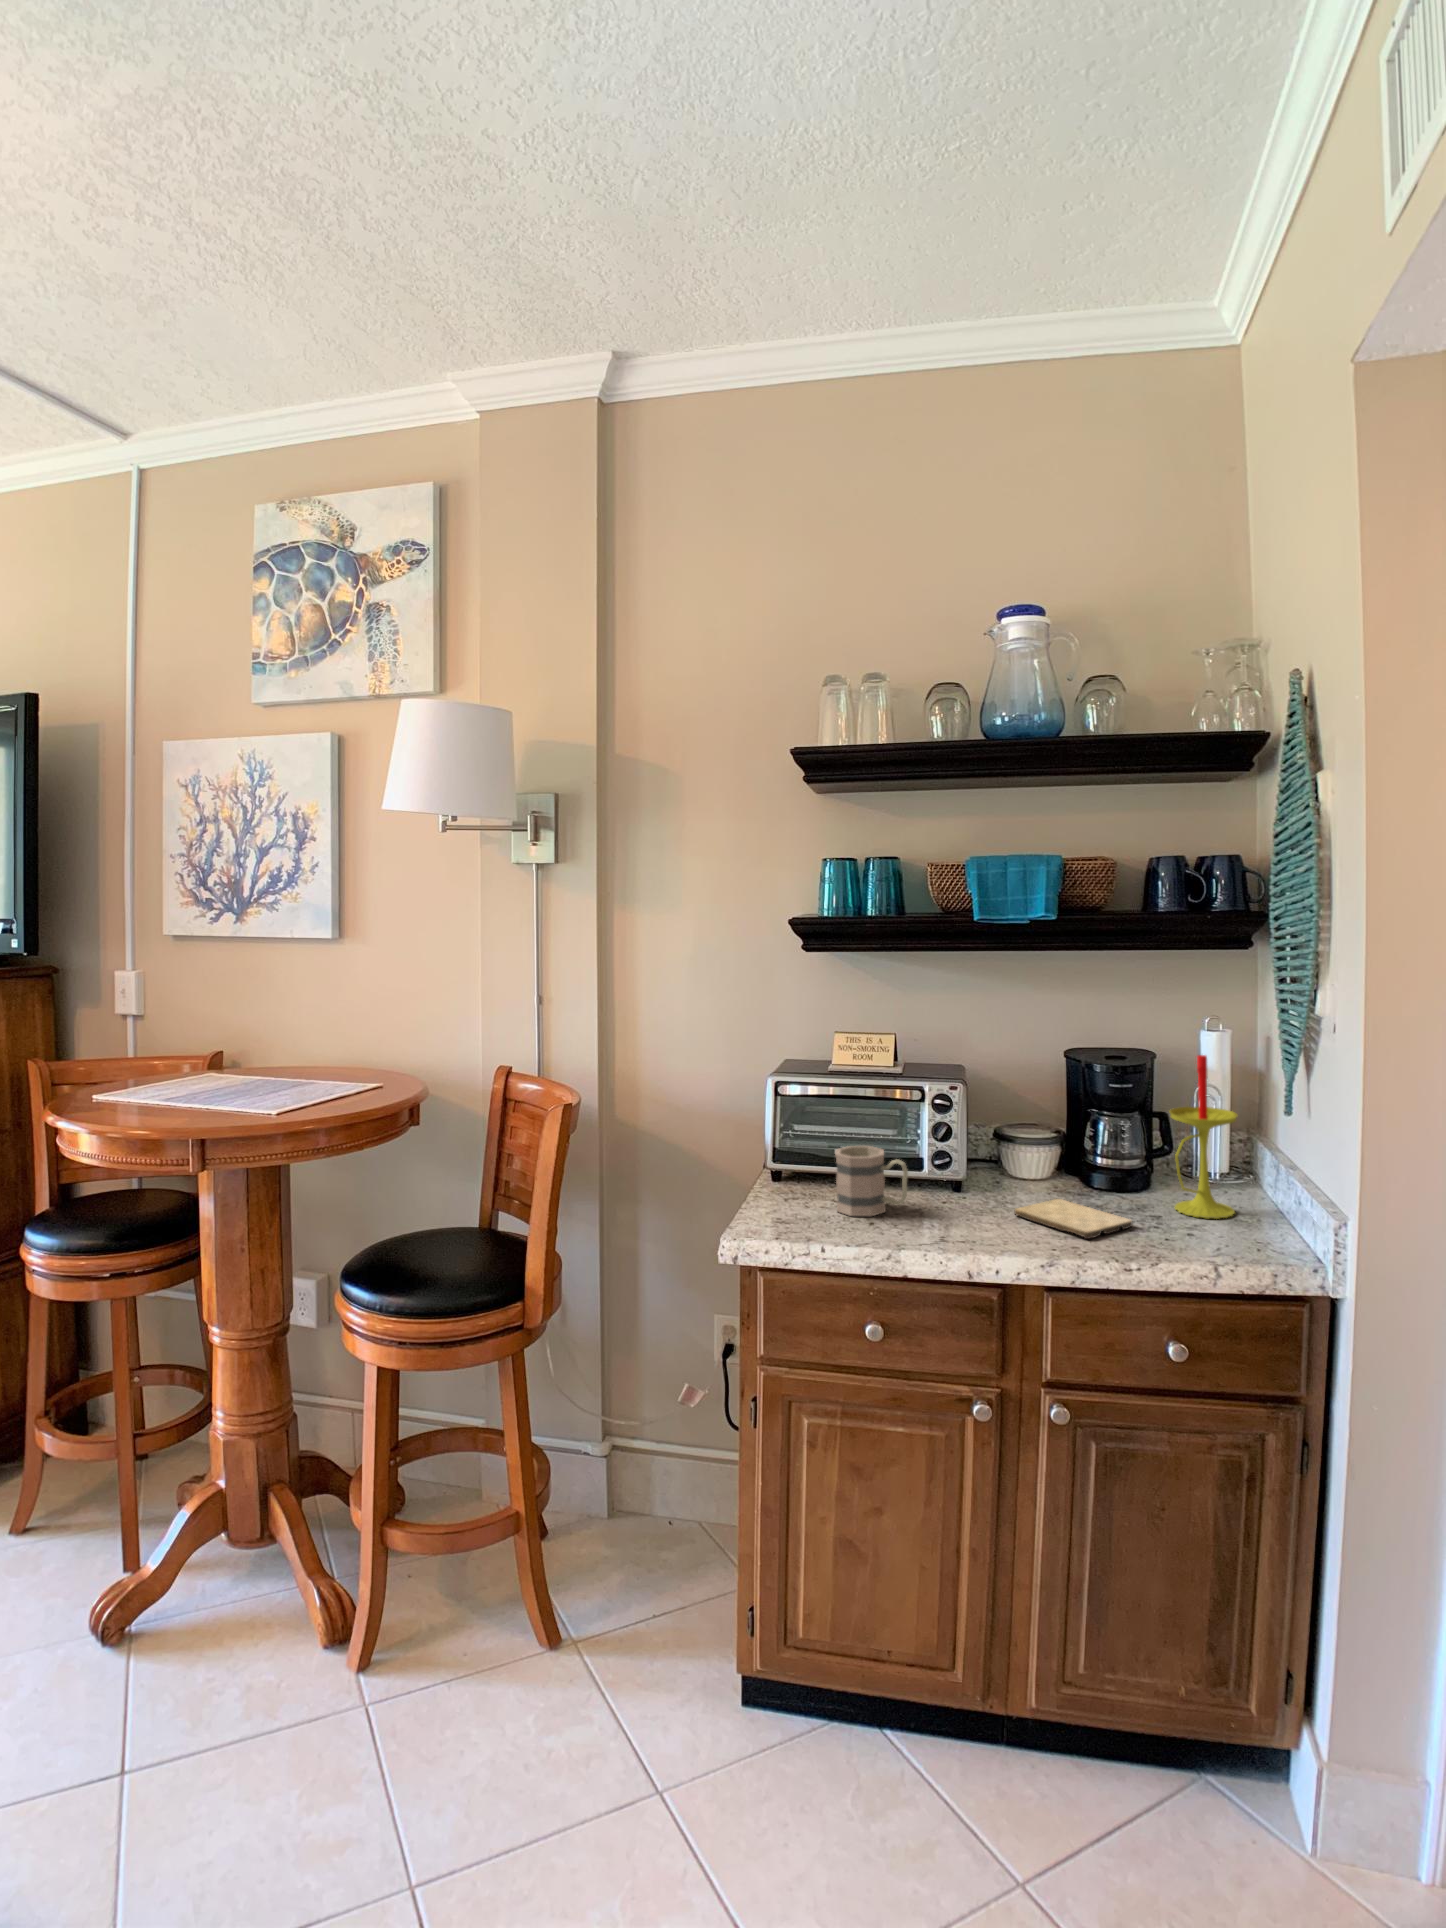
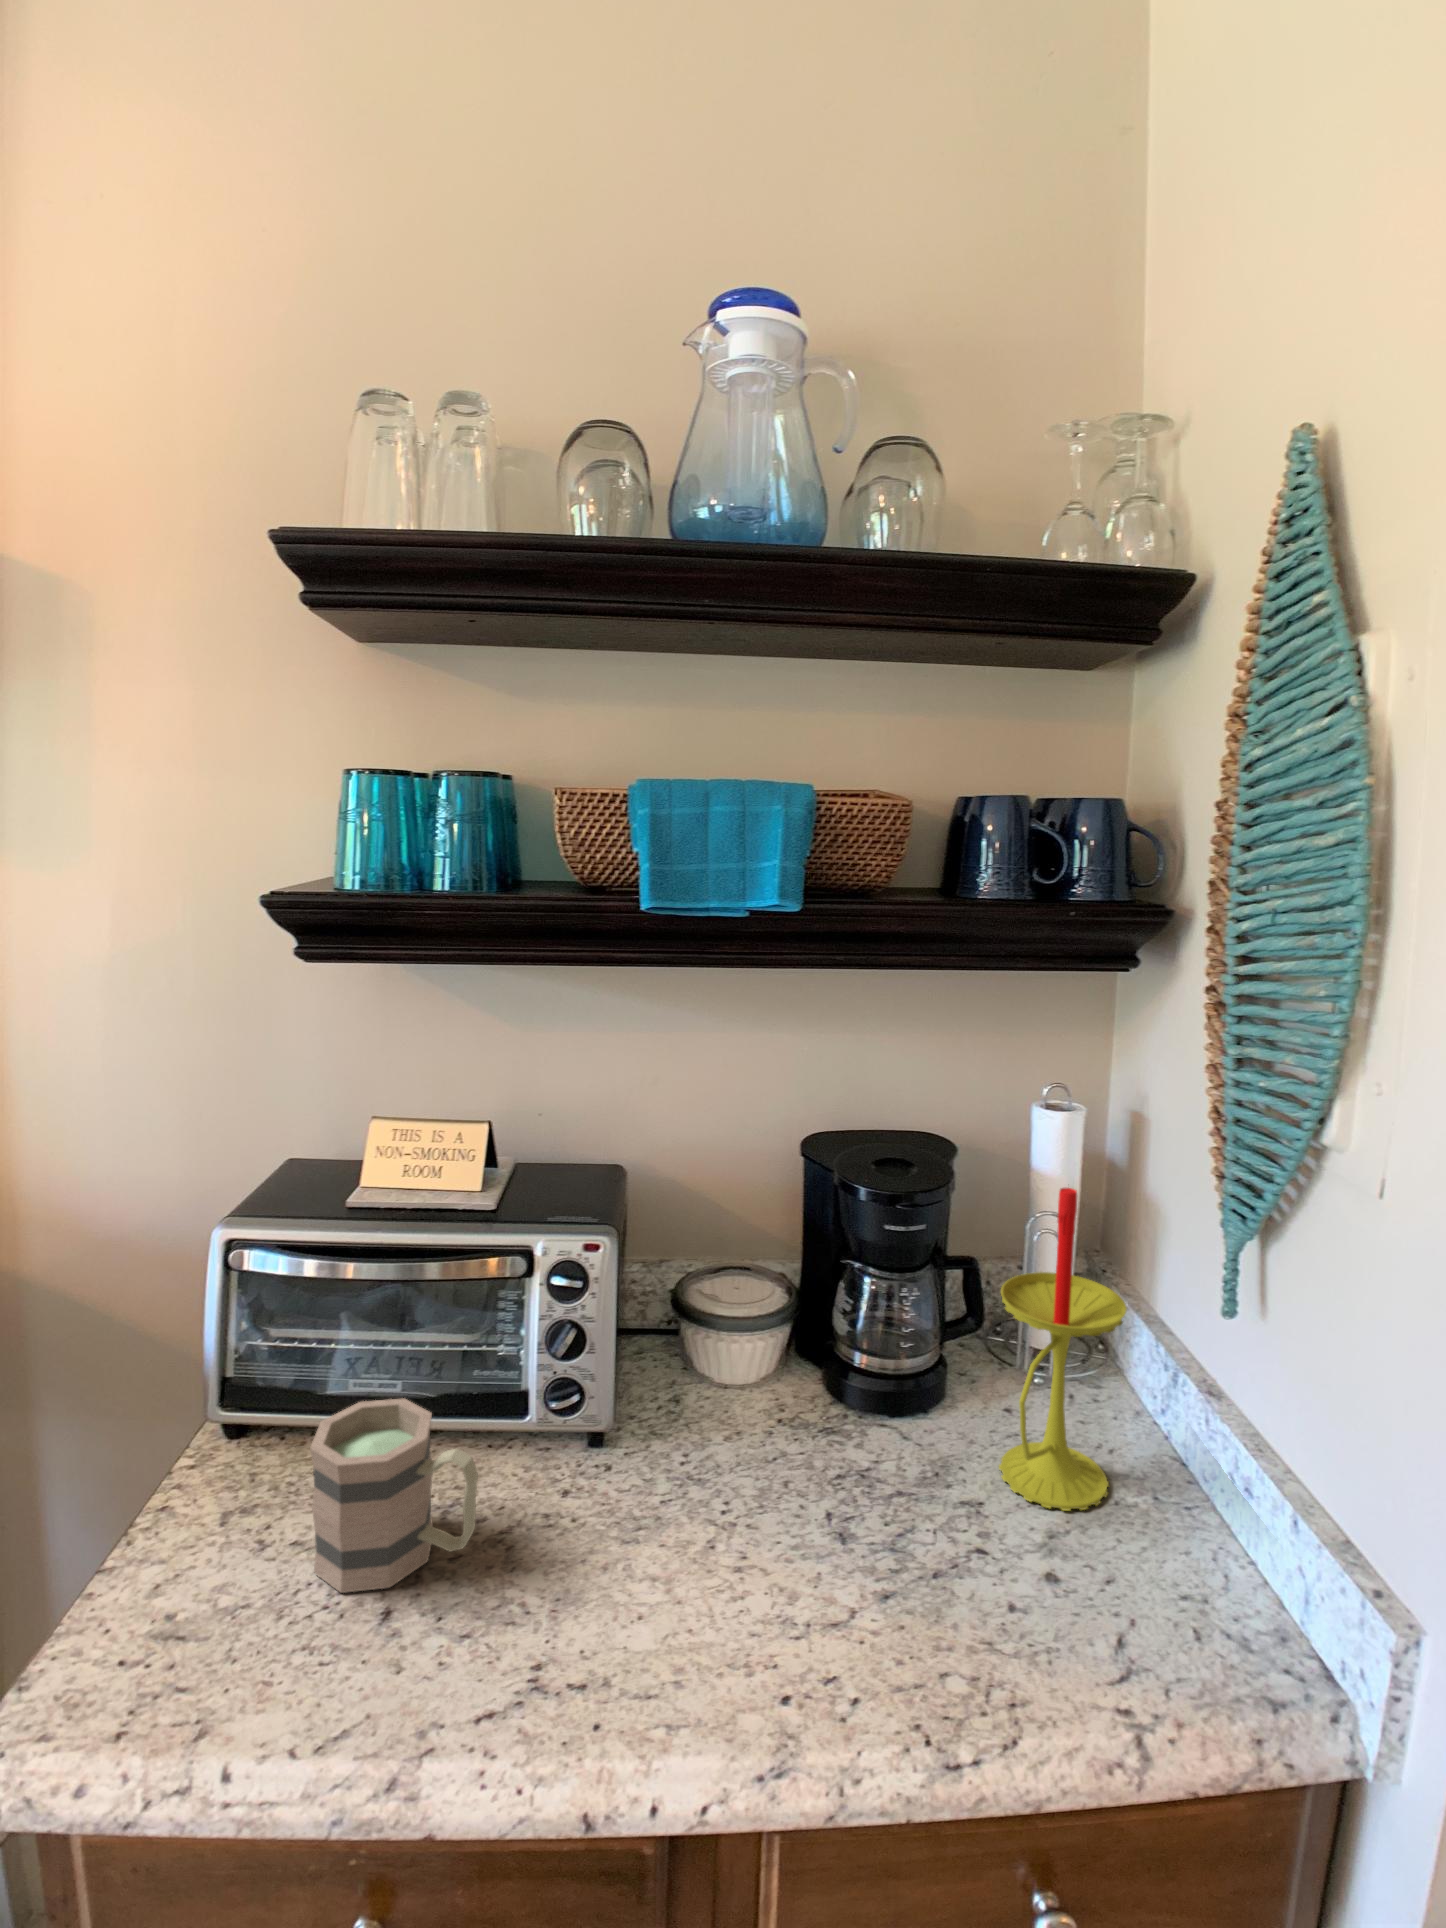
cutting board: present [1014,1199,1133,1239] -> none [705,1470,941,1643]

